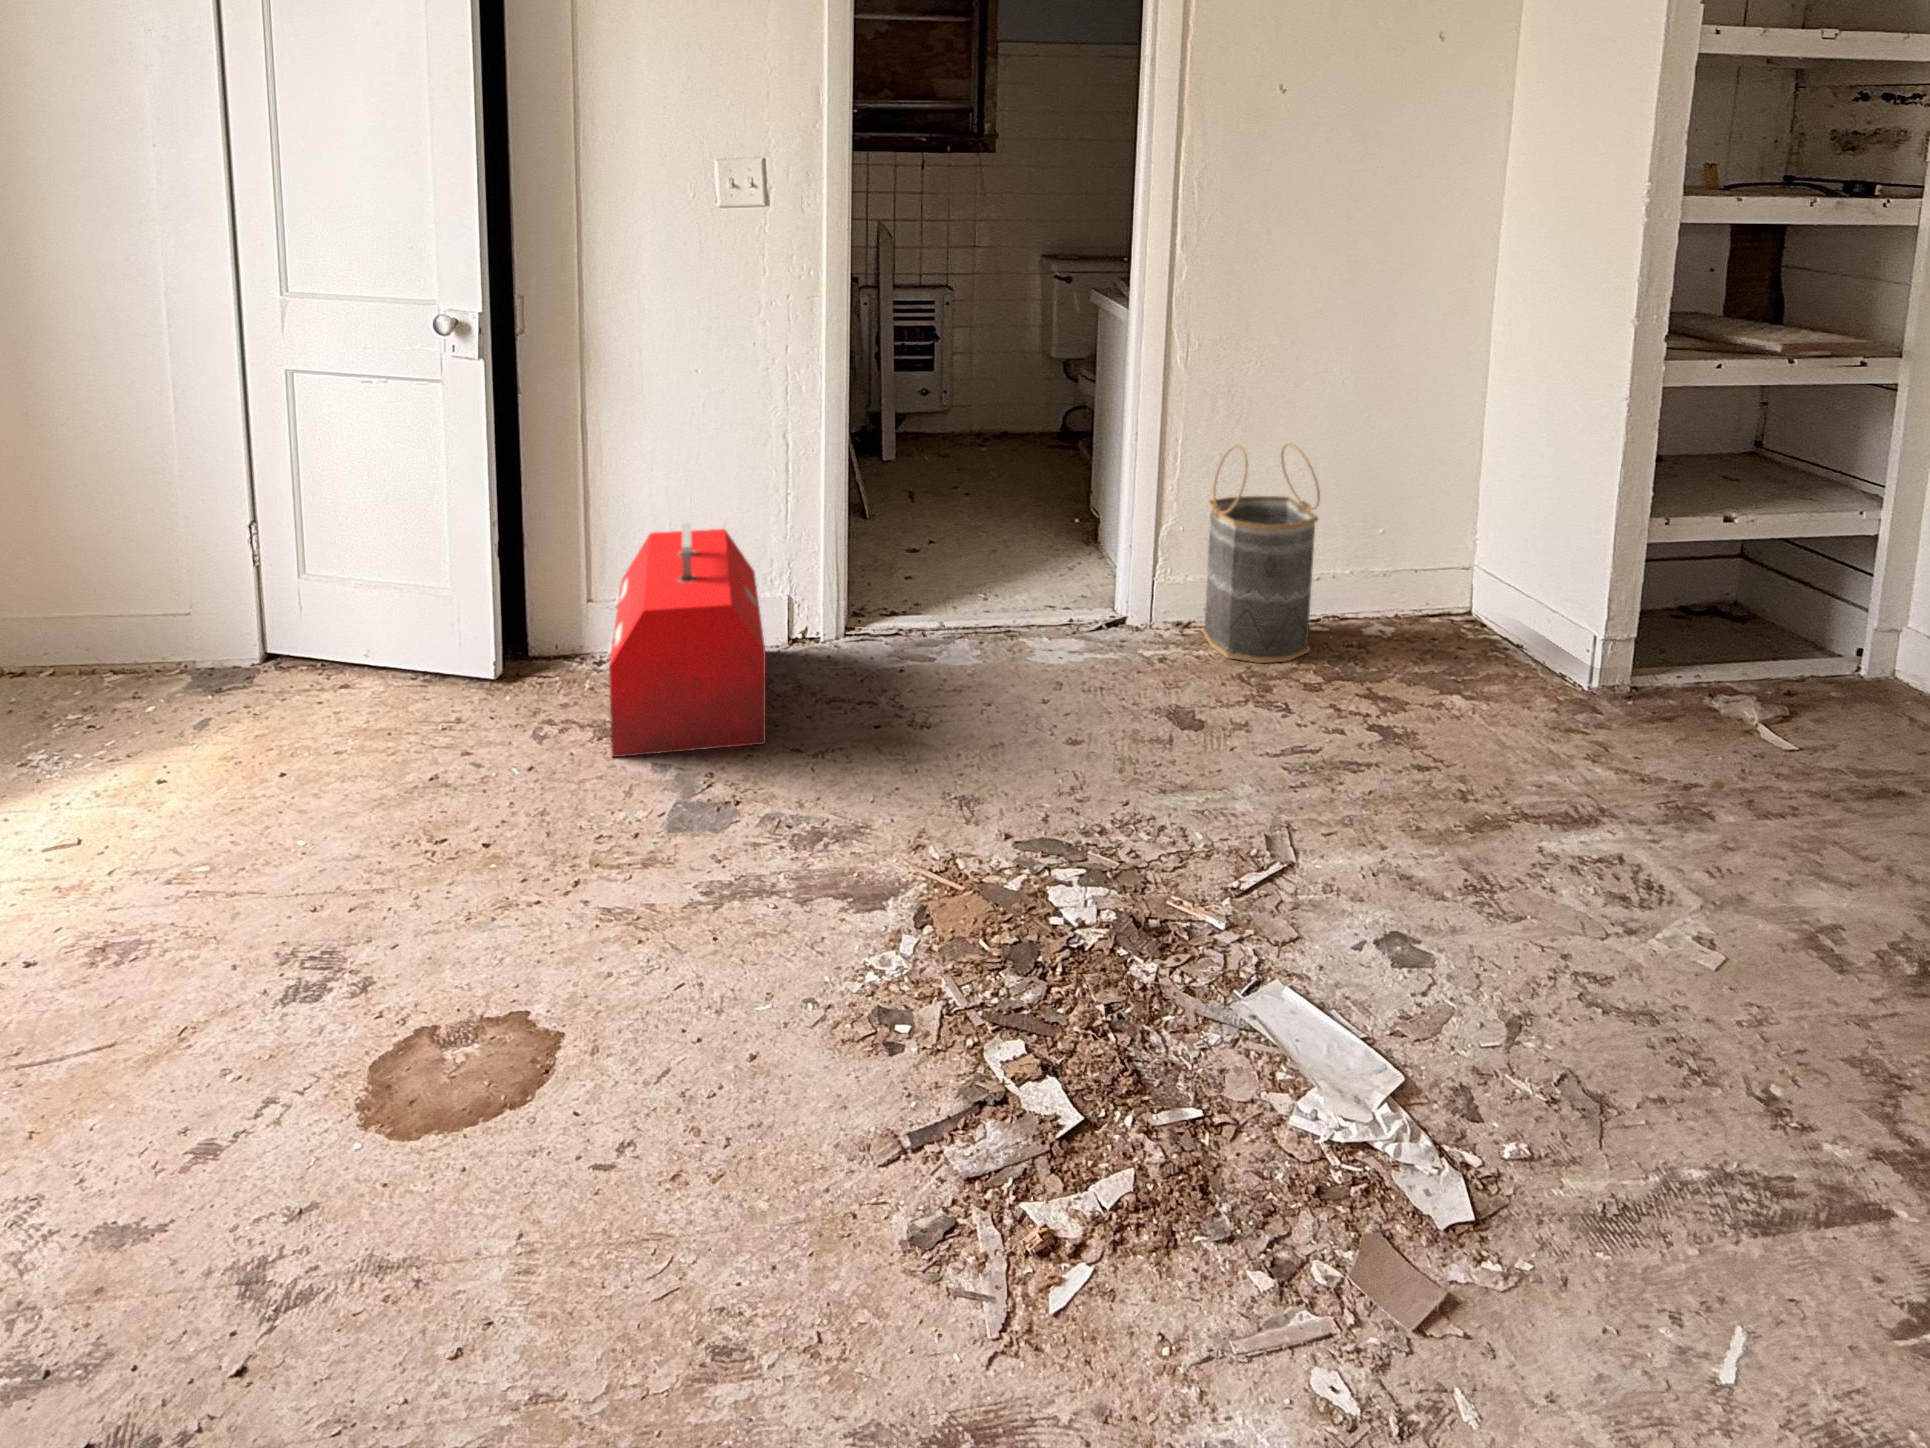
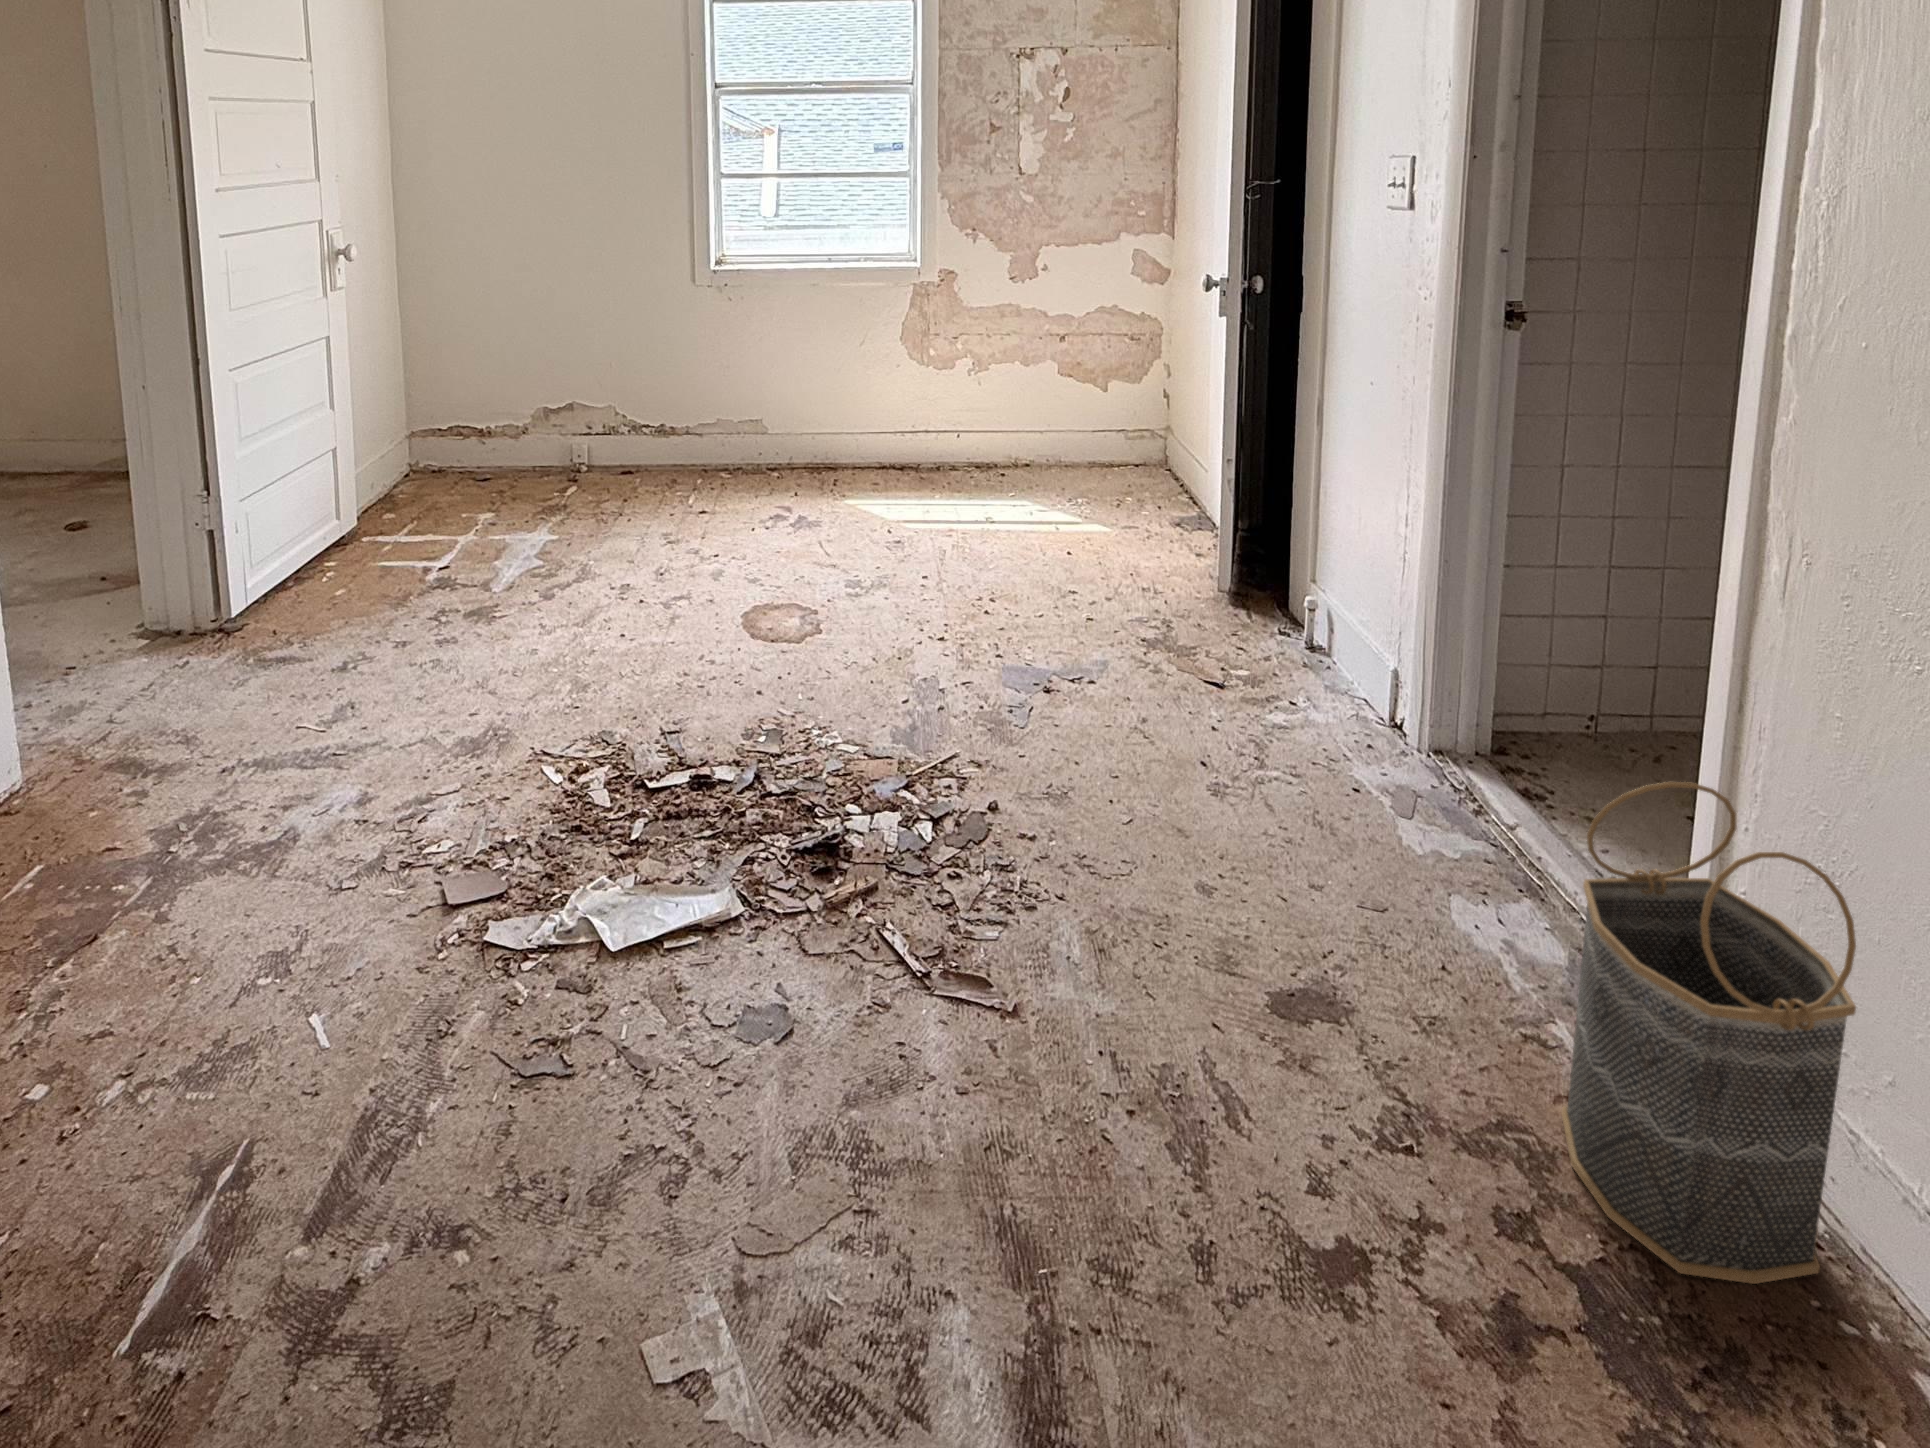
toolbox: present [608,523,766,757] -> none [1112,511,1357,698]

